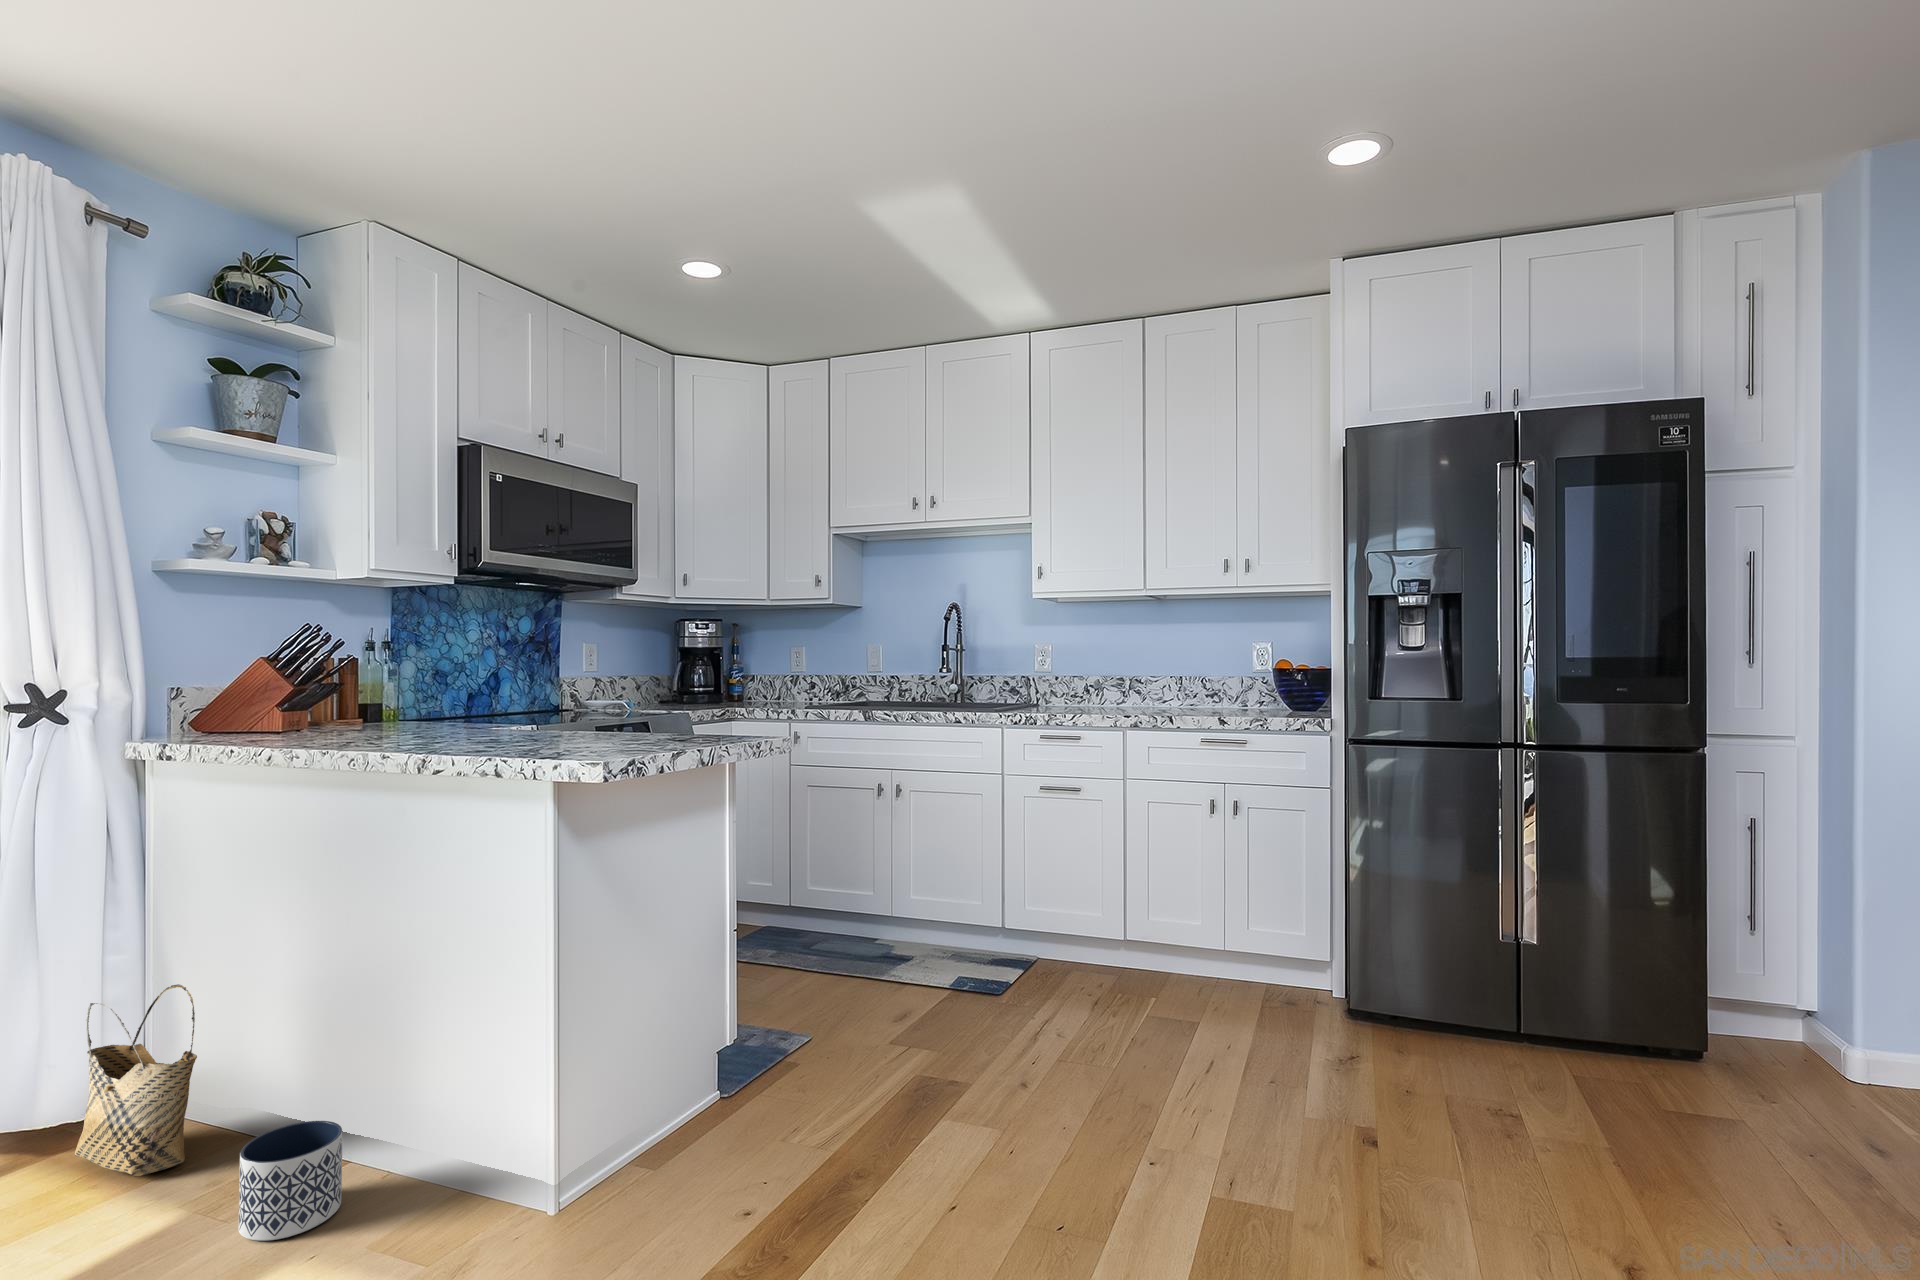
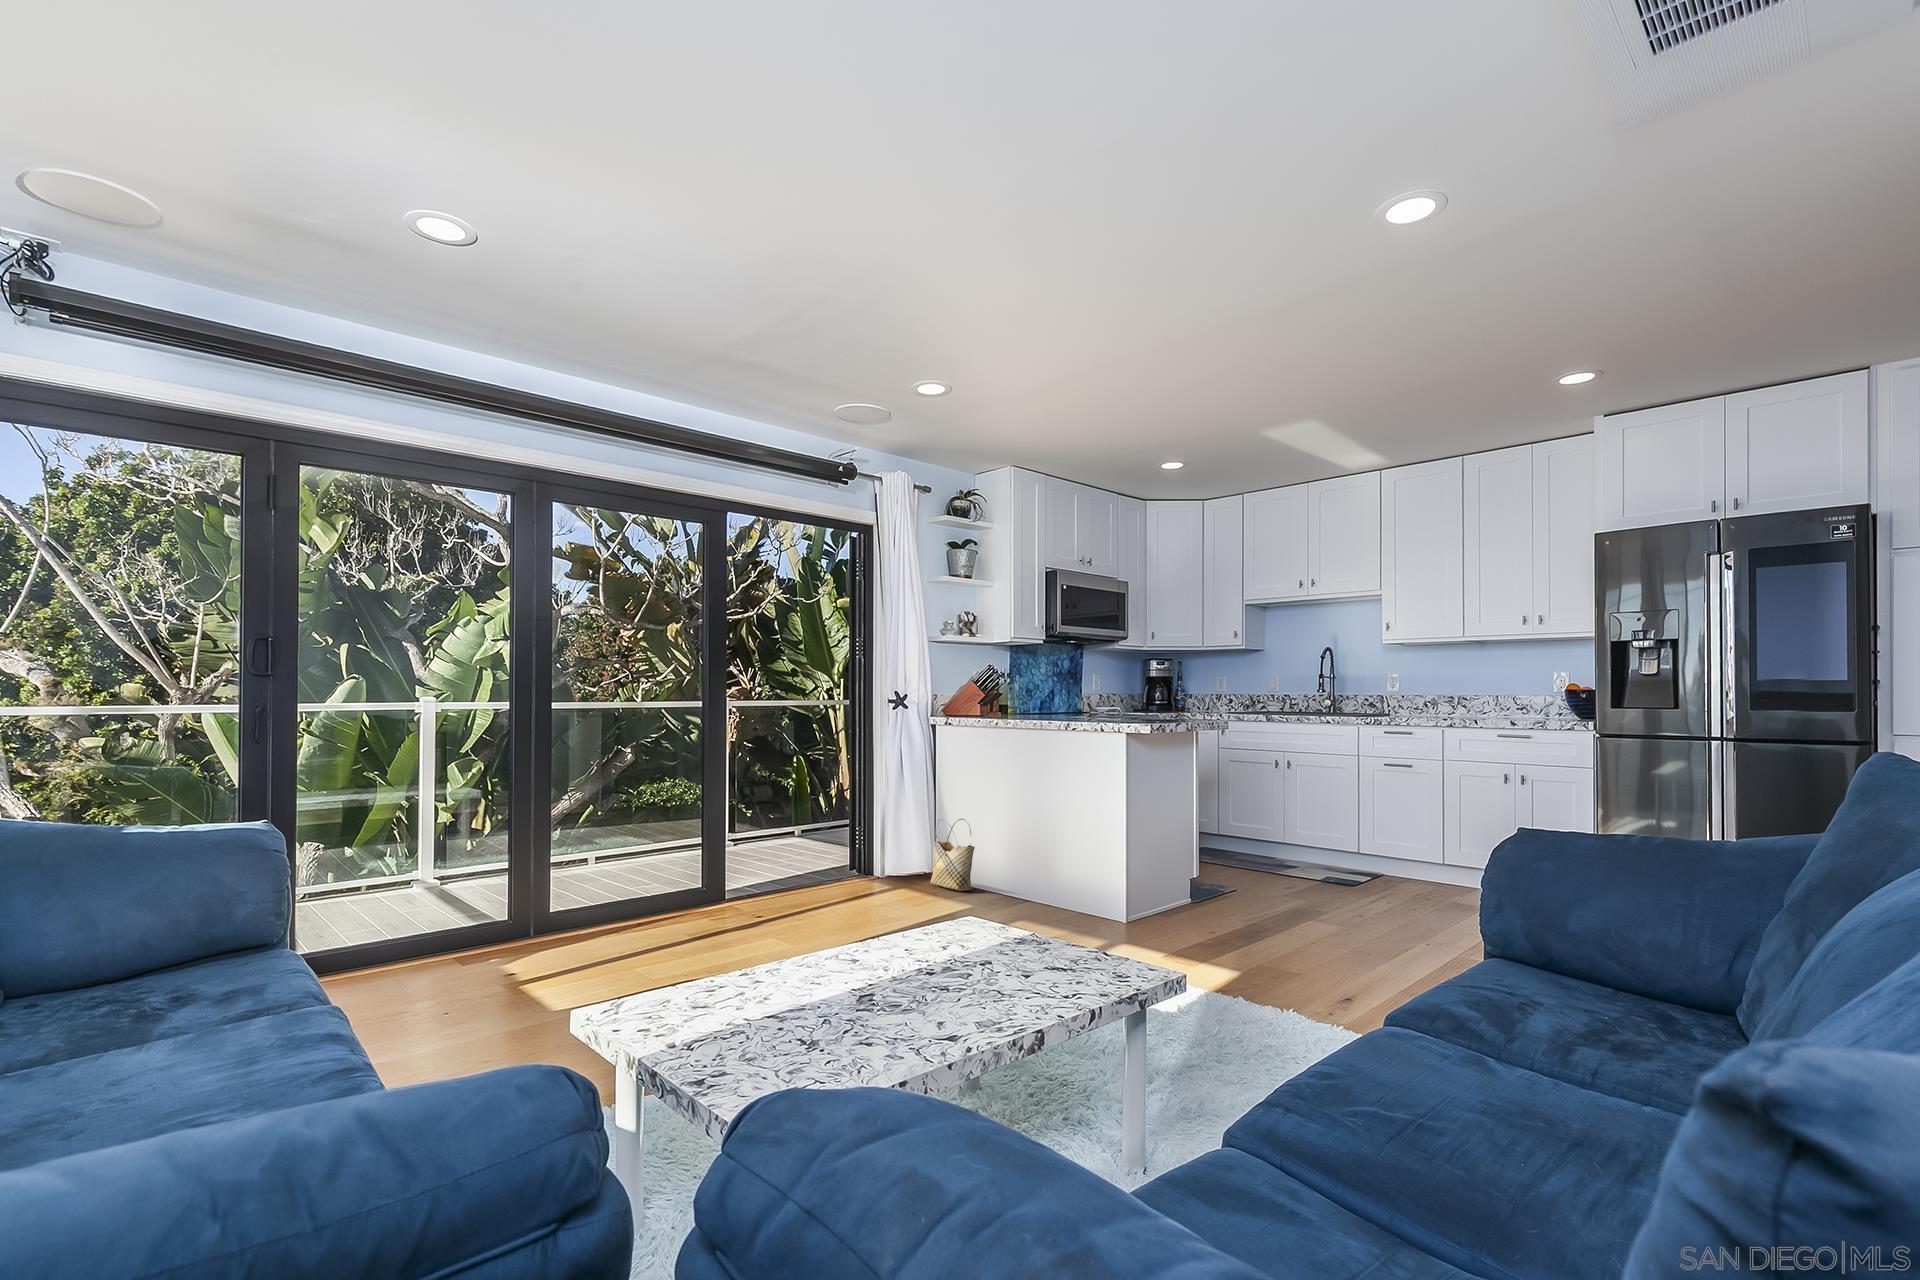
planter: present [239,1121,342,1241] -> none [1008,871,1042,909]

